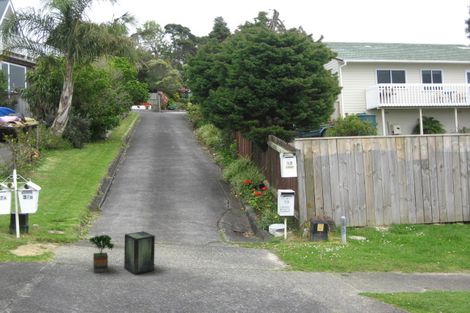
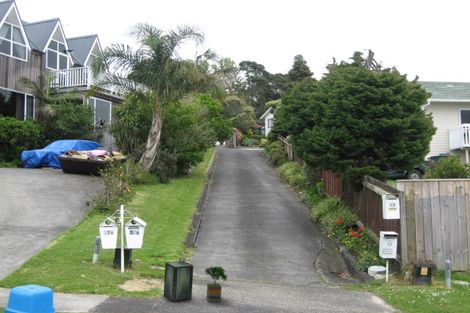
storage box: present [124,231,155,274] -> present [164,261,193,302]

